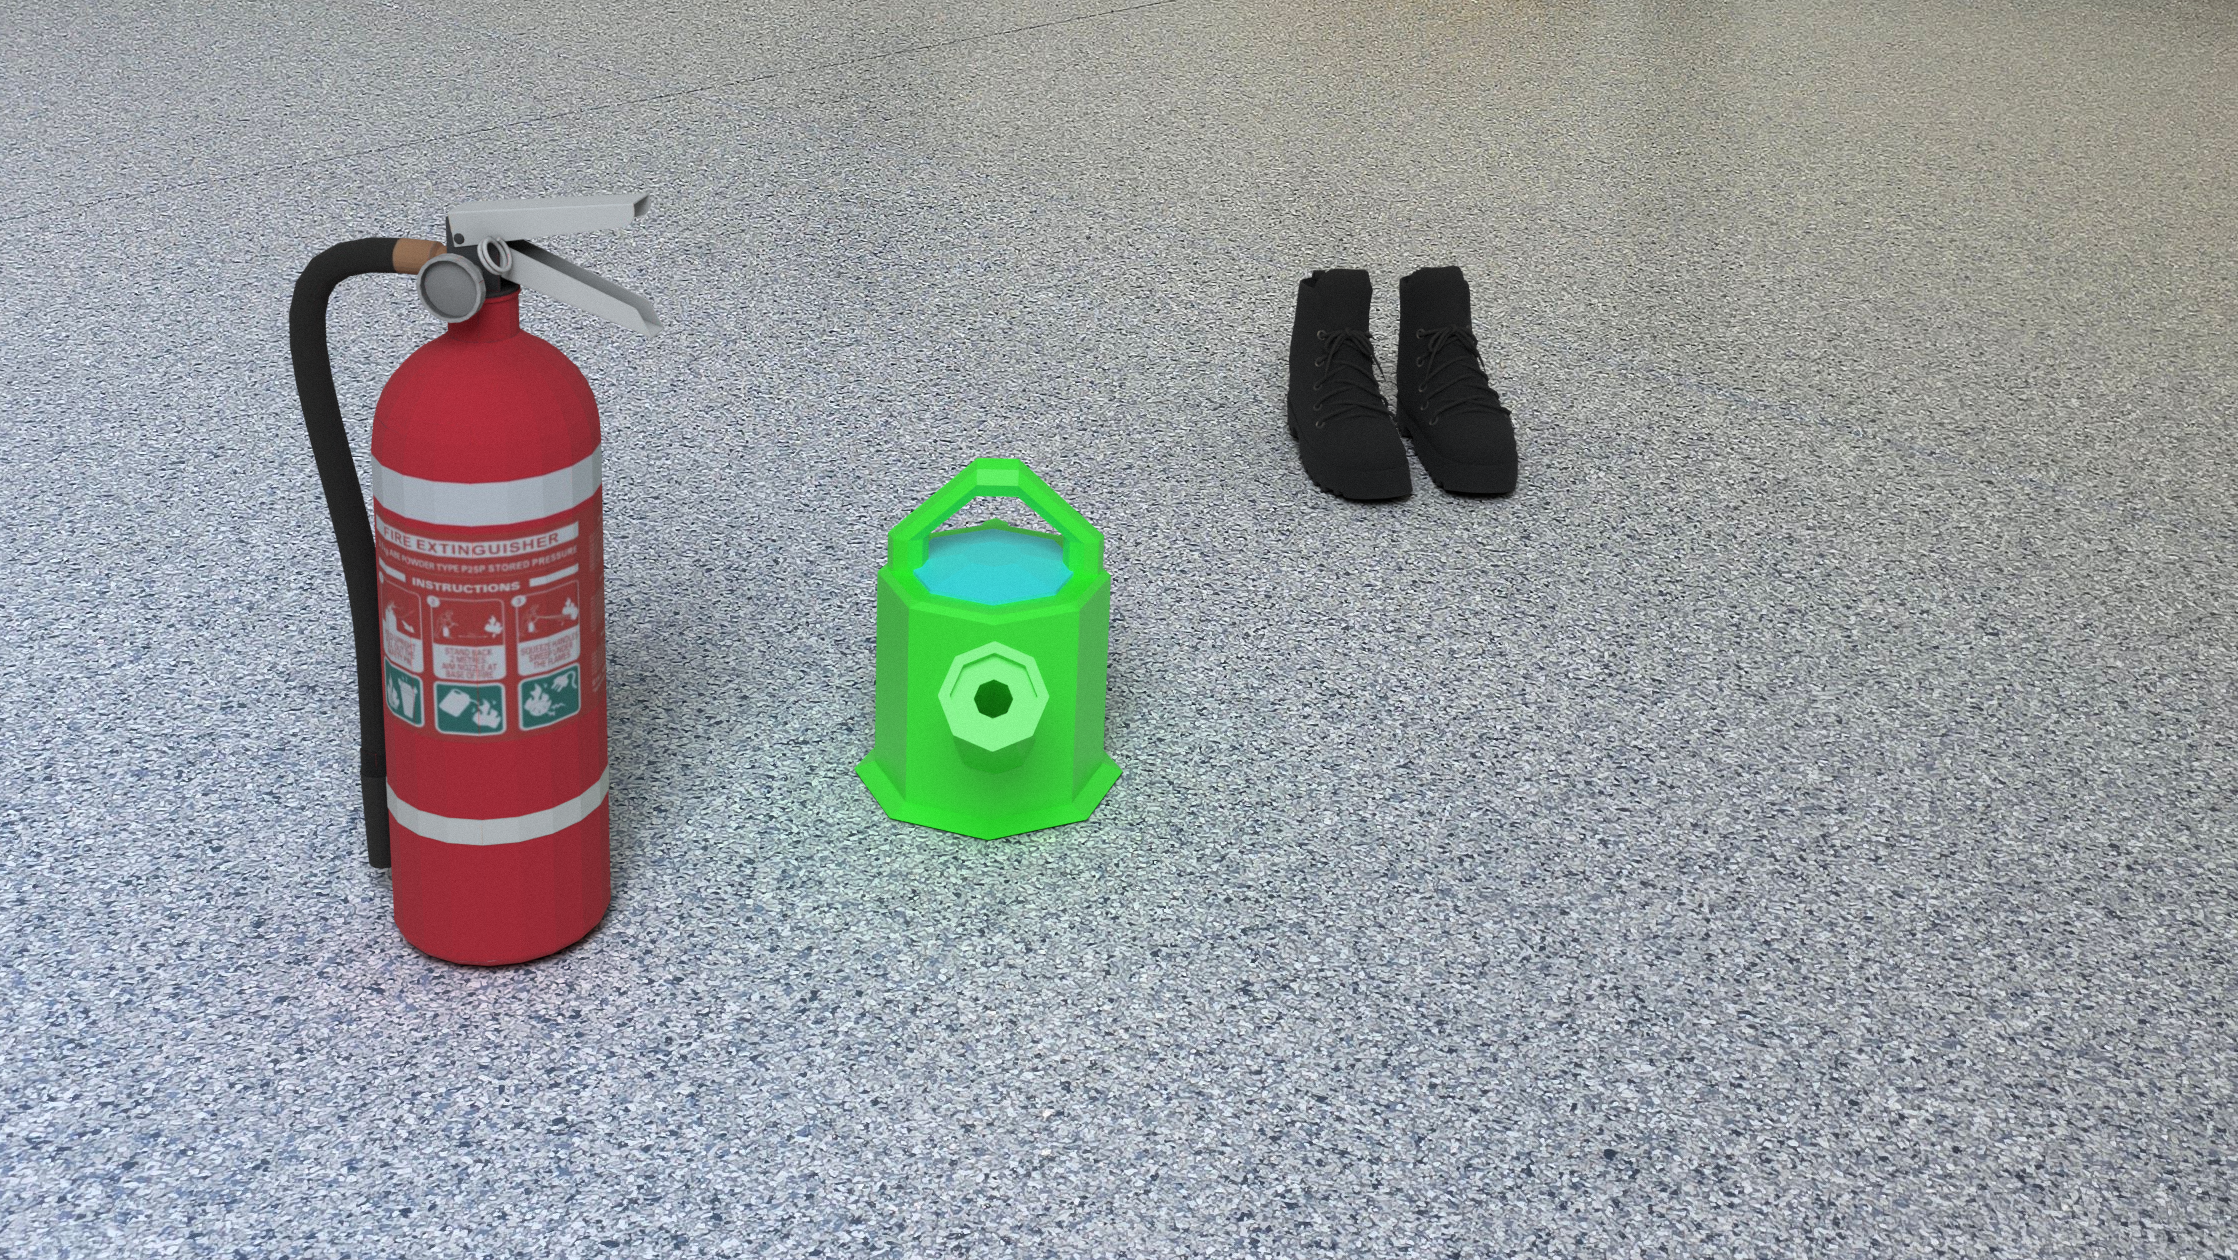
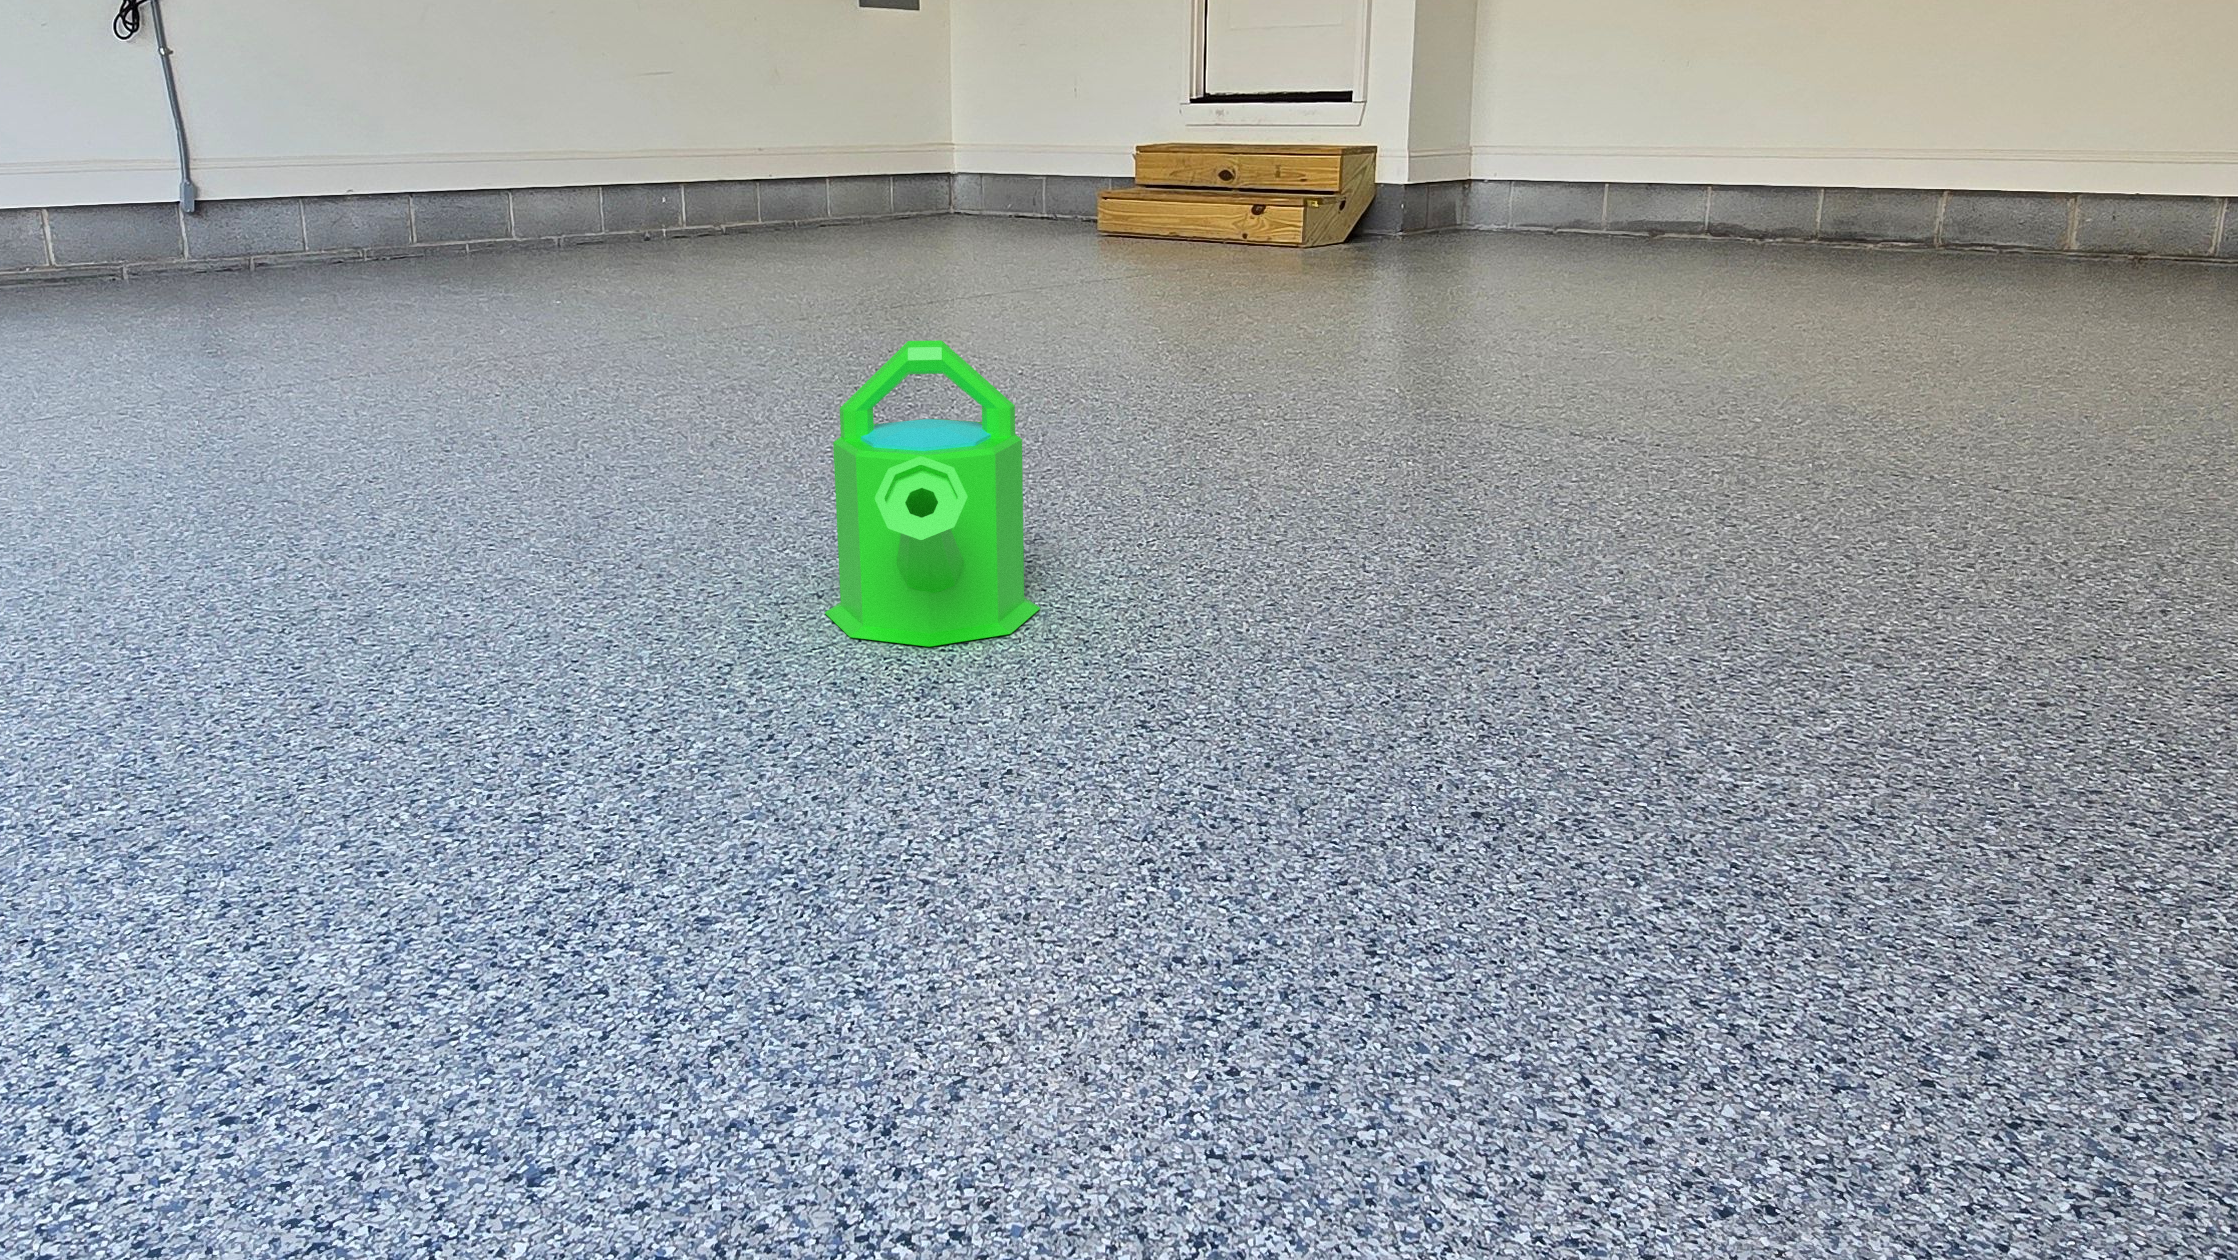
fire extinguisher: present [289,193,664,966] -> none [311,22,616,723]
boots: present [1287,265,1518,499] -> none [1166,310,1342,472]

